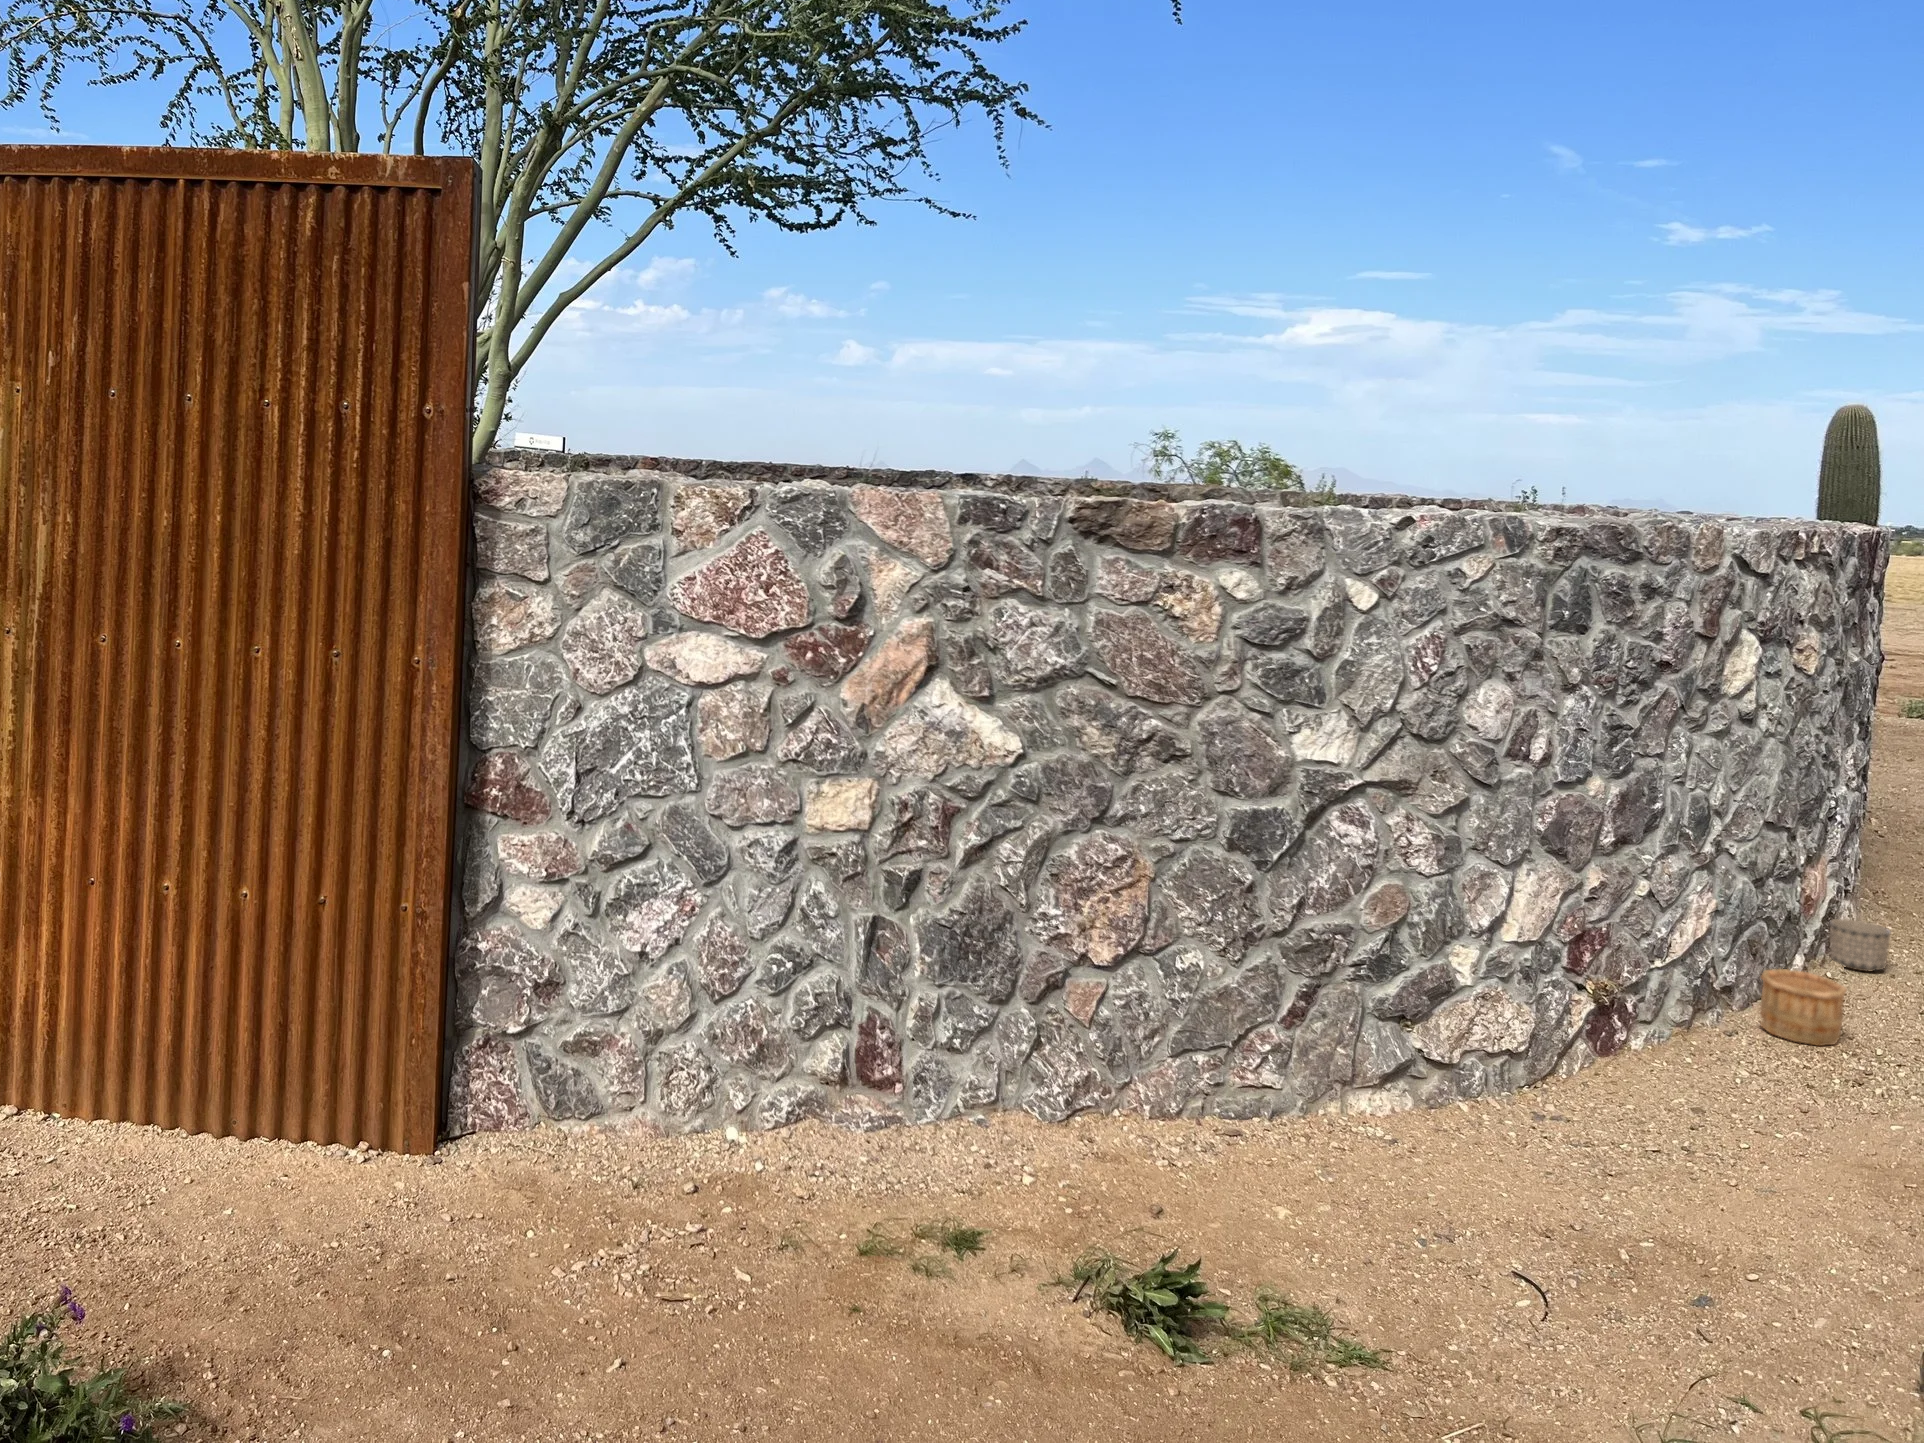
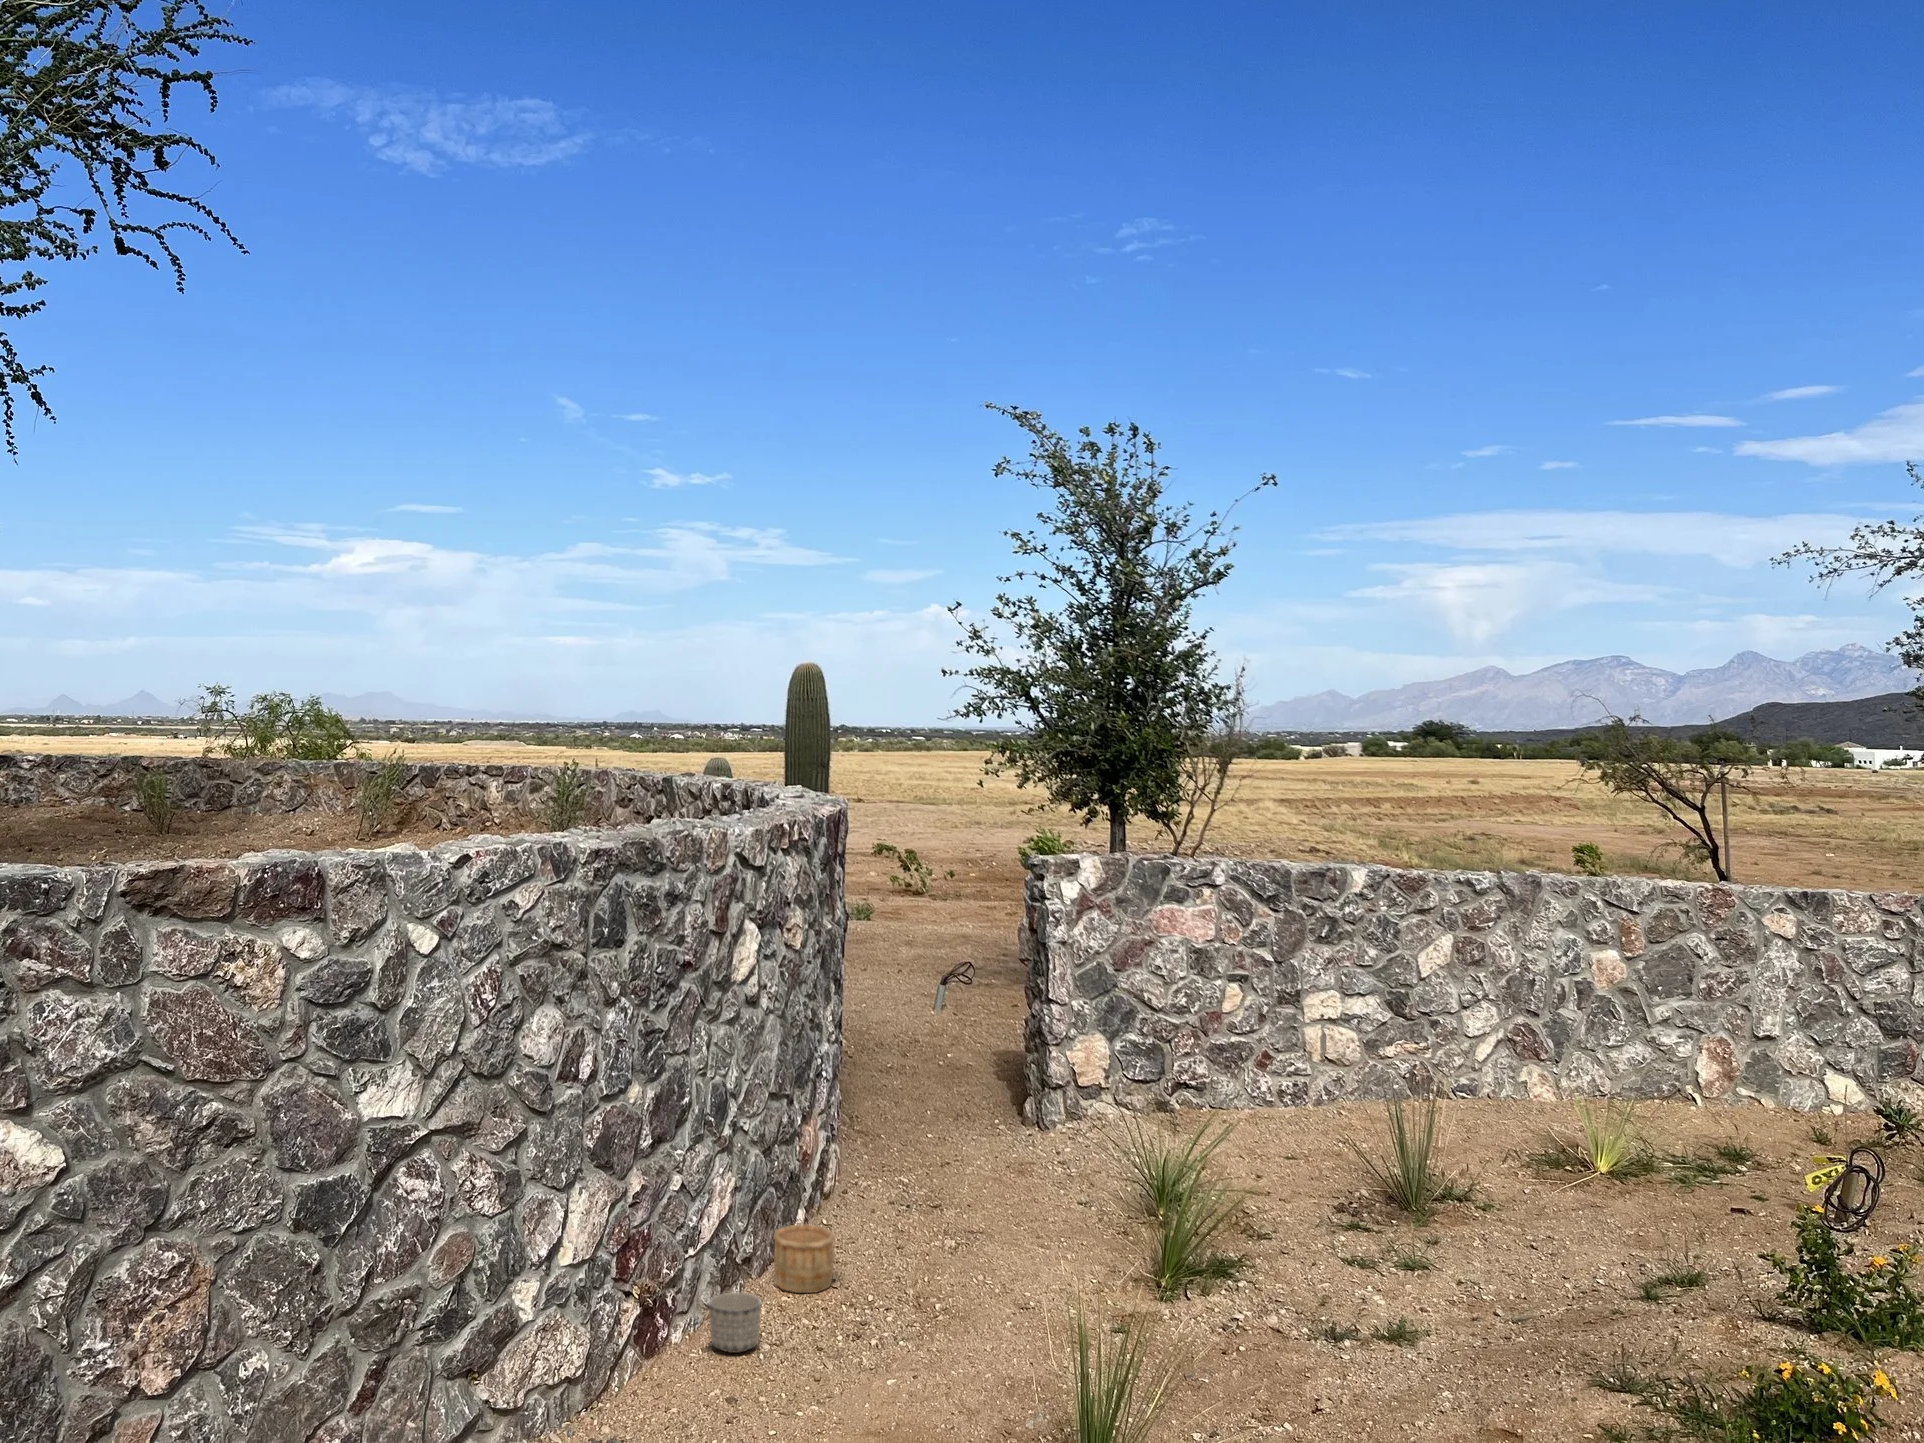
planter: present [1830,919,1890,972] -> present [709,1292,761,1353]

